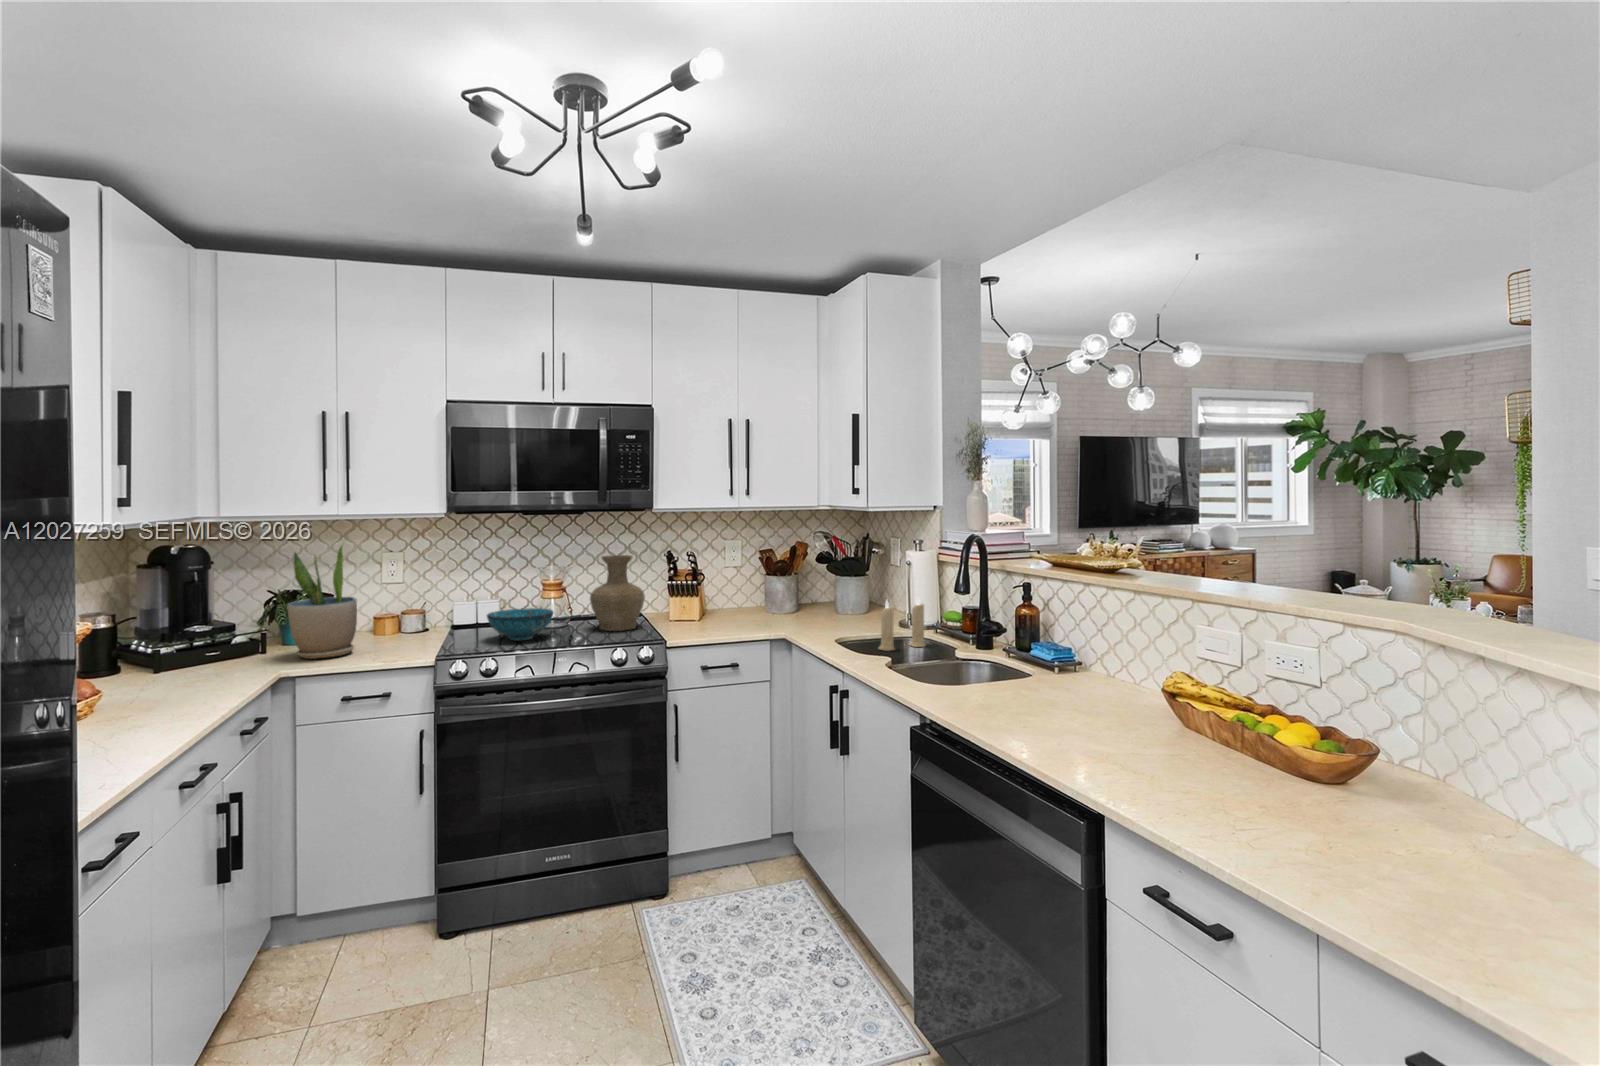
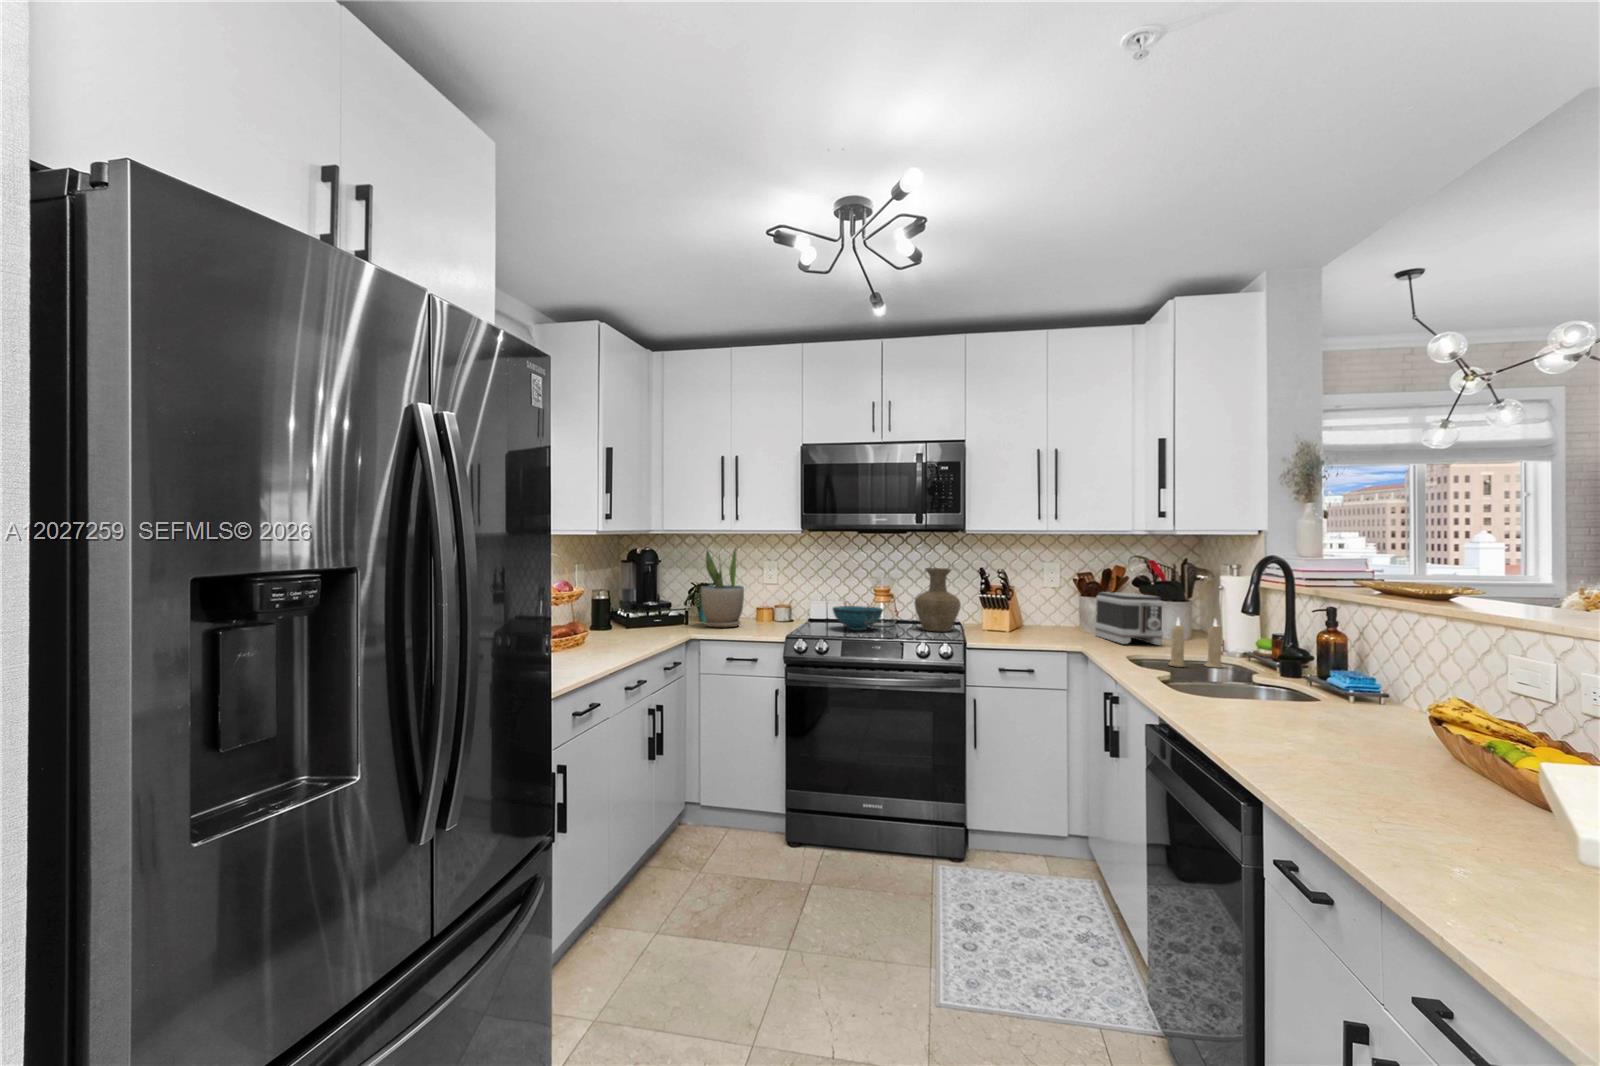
toaster: none [786,569,857,626] -> present [1095,592,1163,645]

